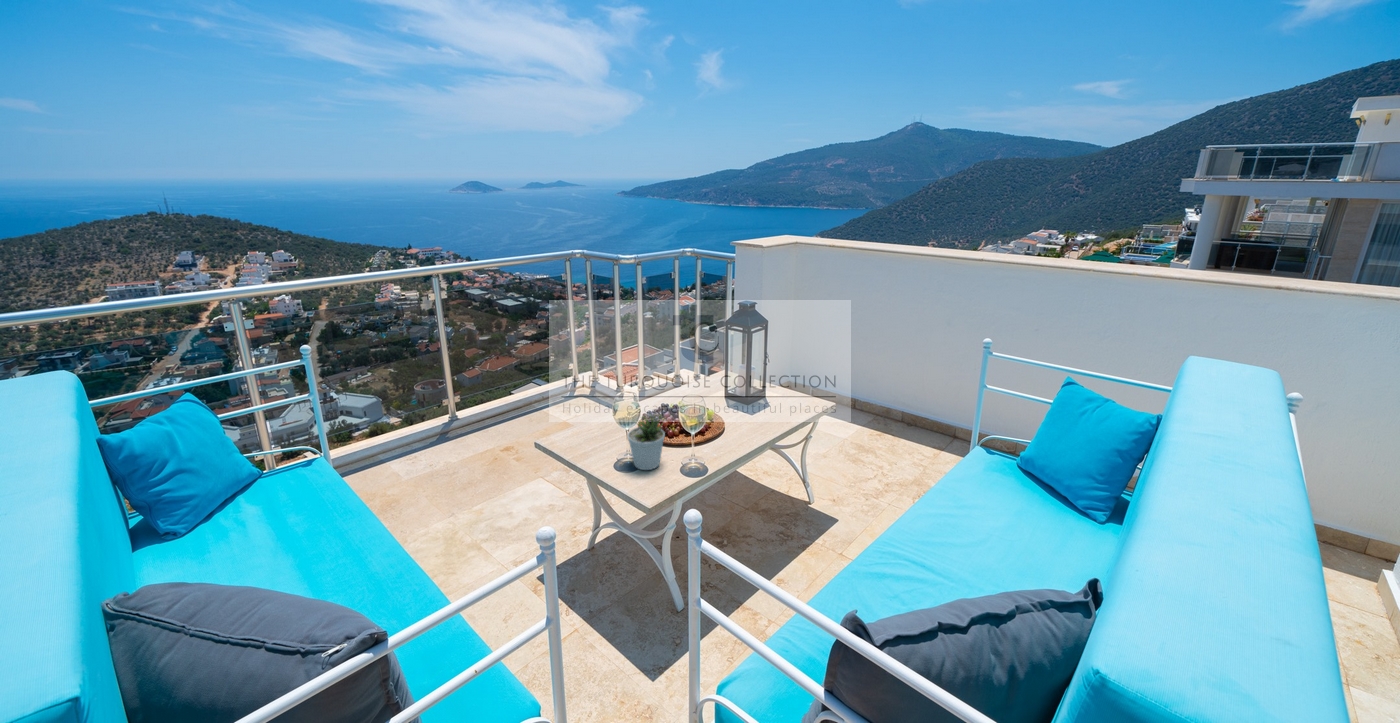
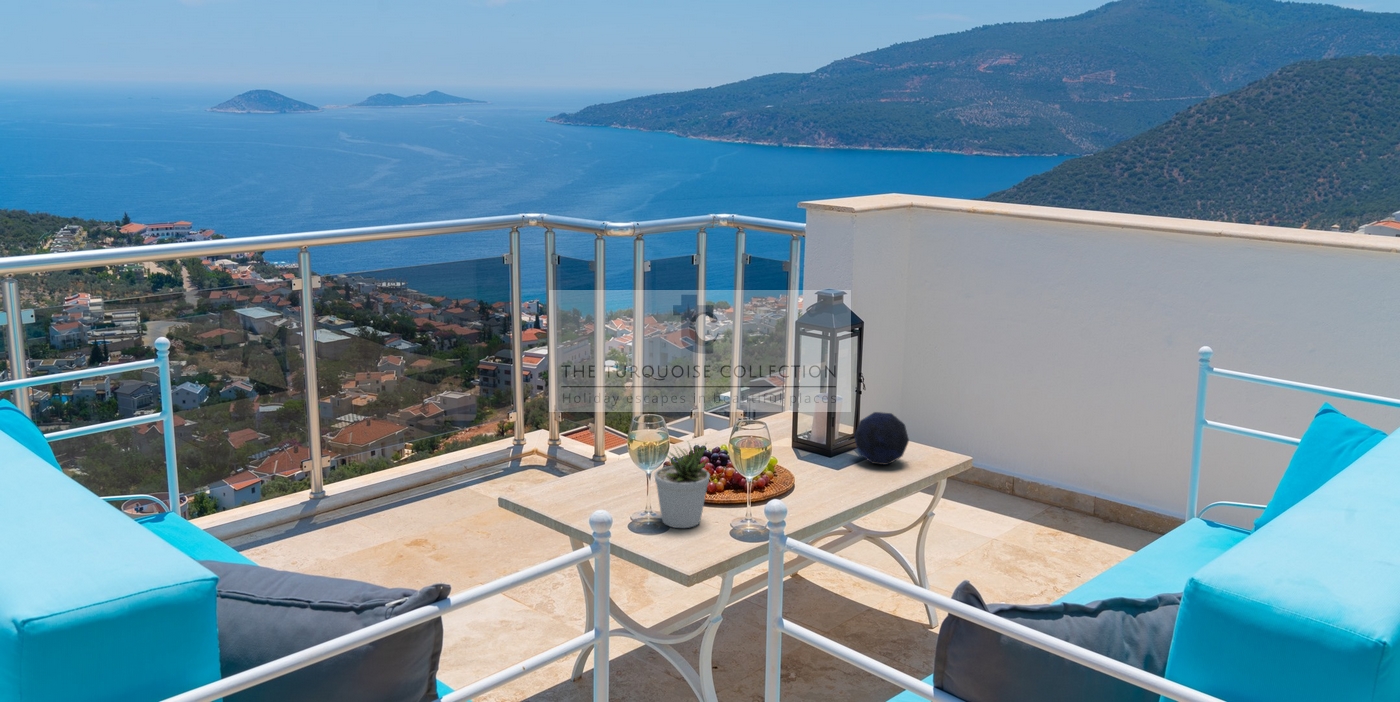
decorative orb: none [762,378,797,411] -> present [854,412,909,465]

